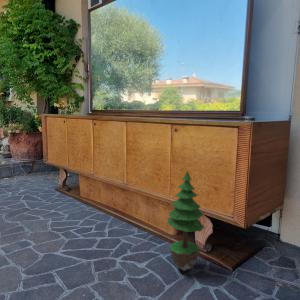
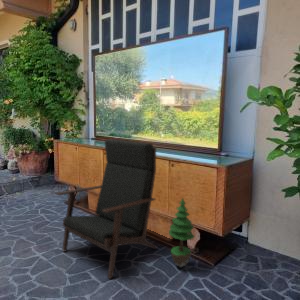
lounge chair: none [20,100,157,283] -> present [57,139,157,278]

